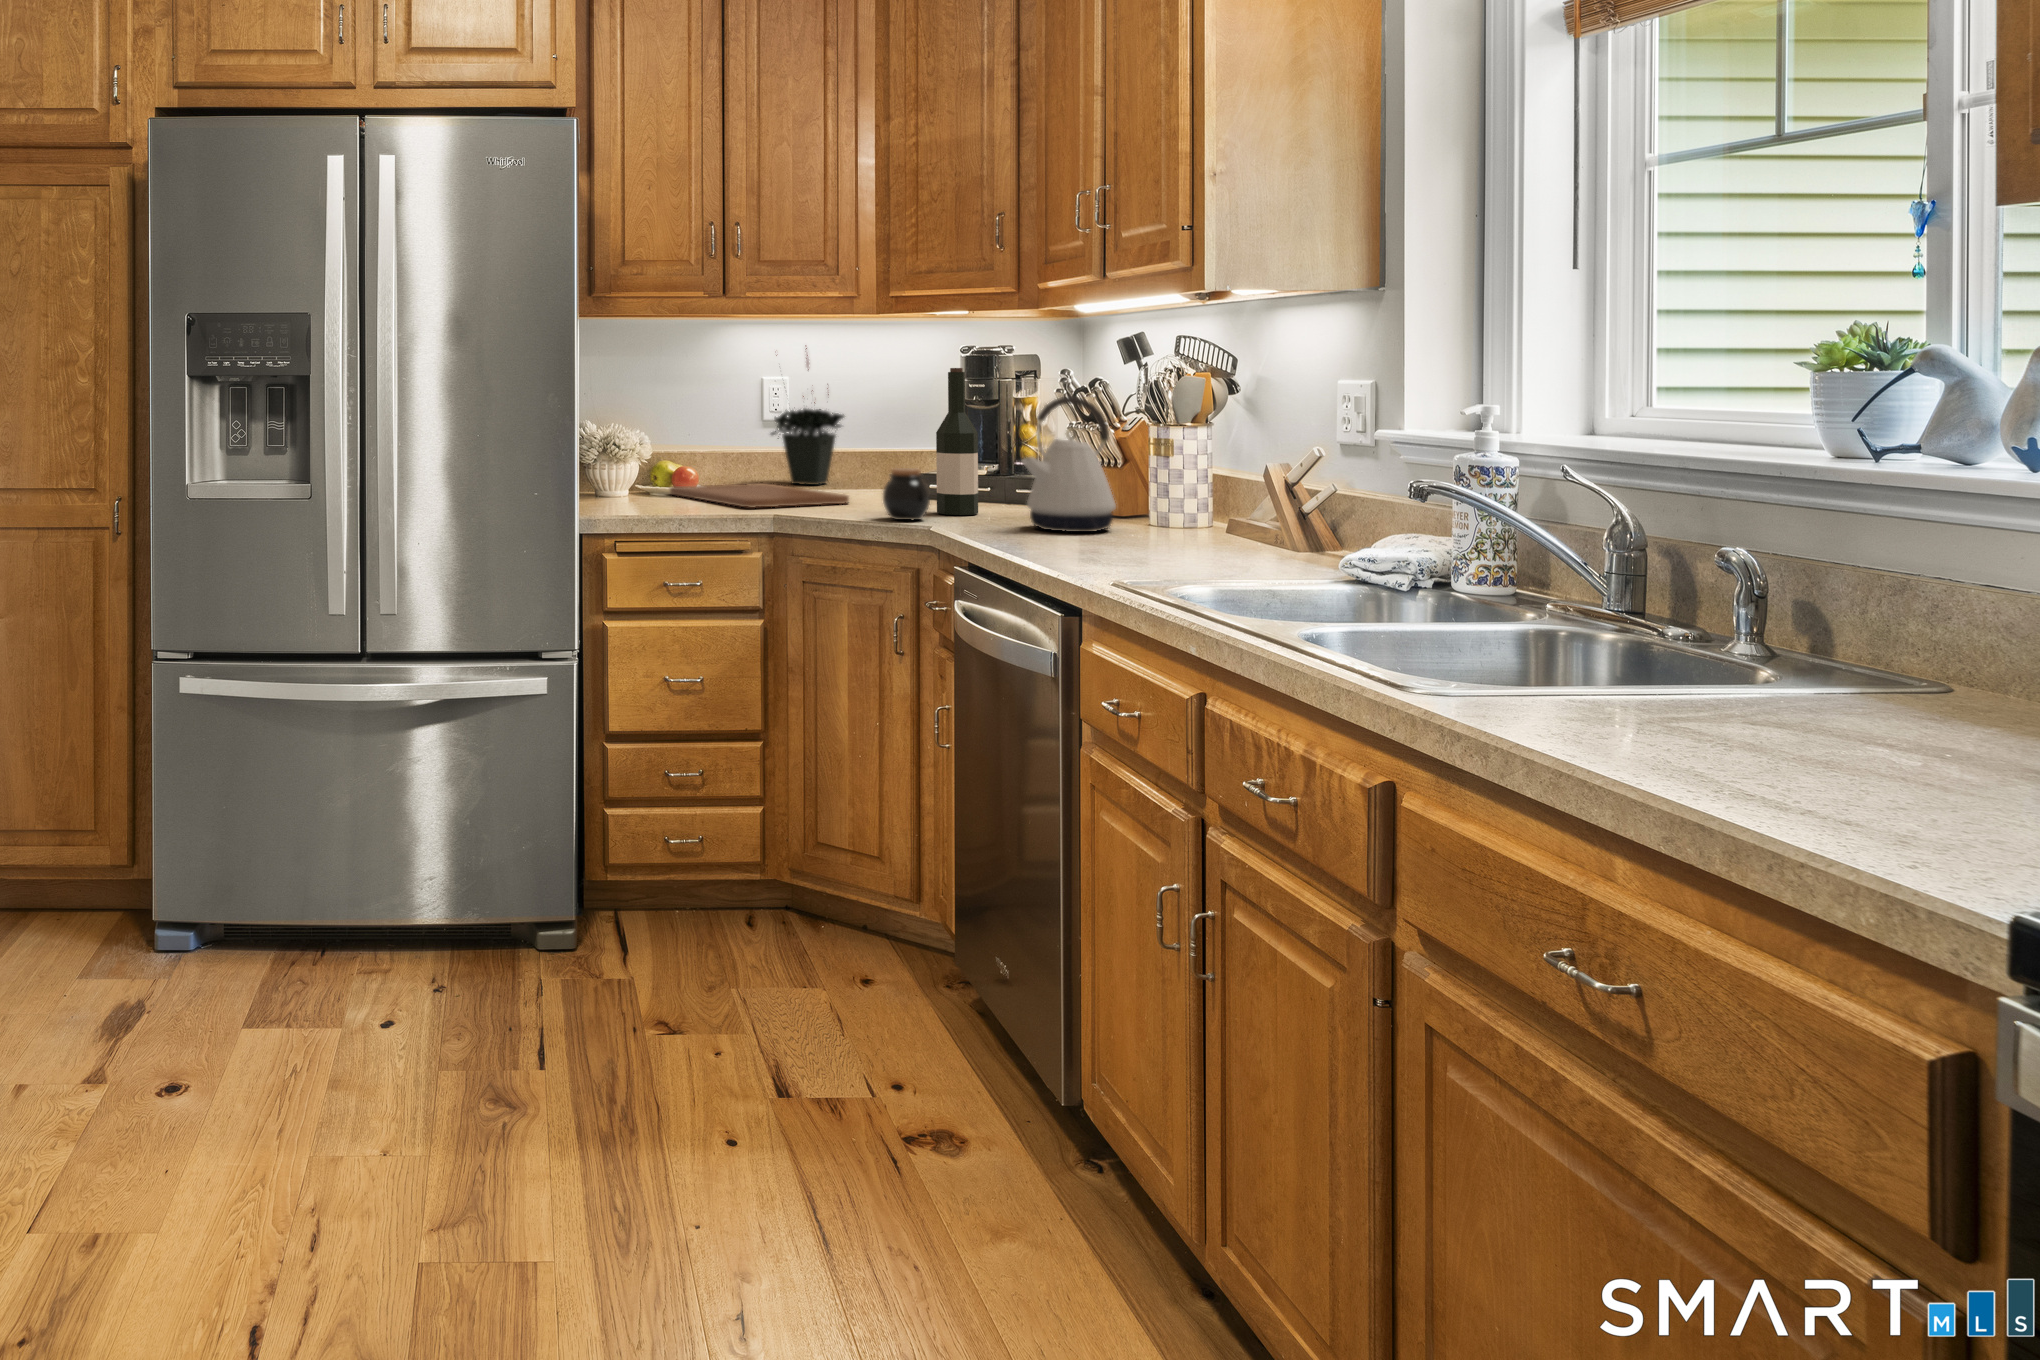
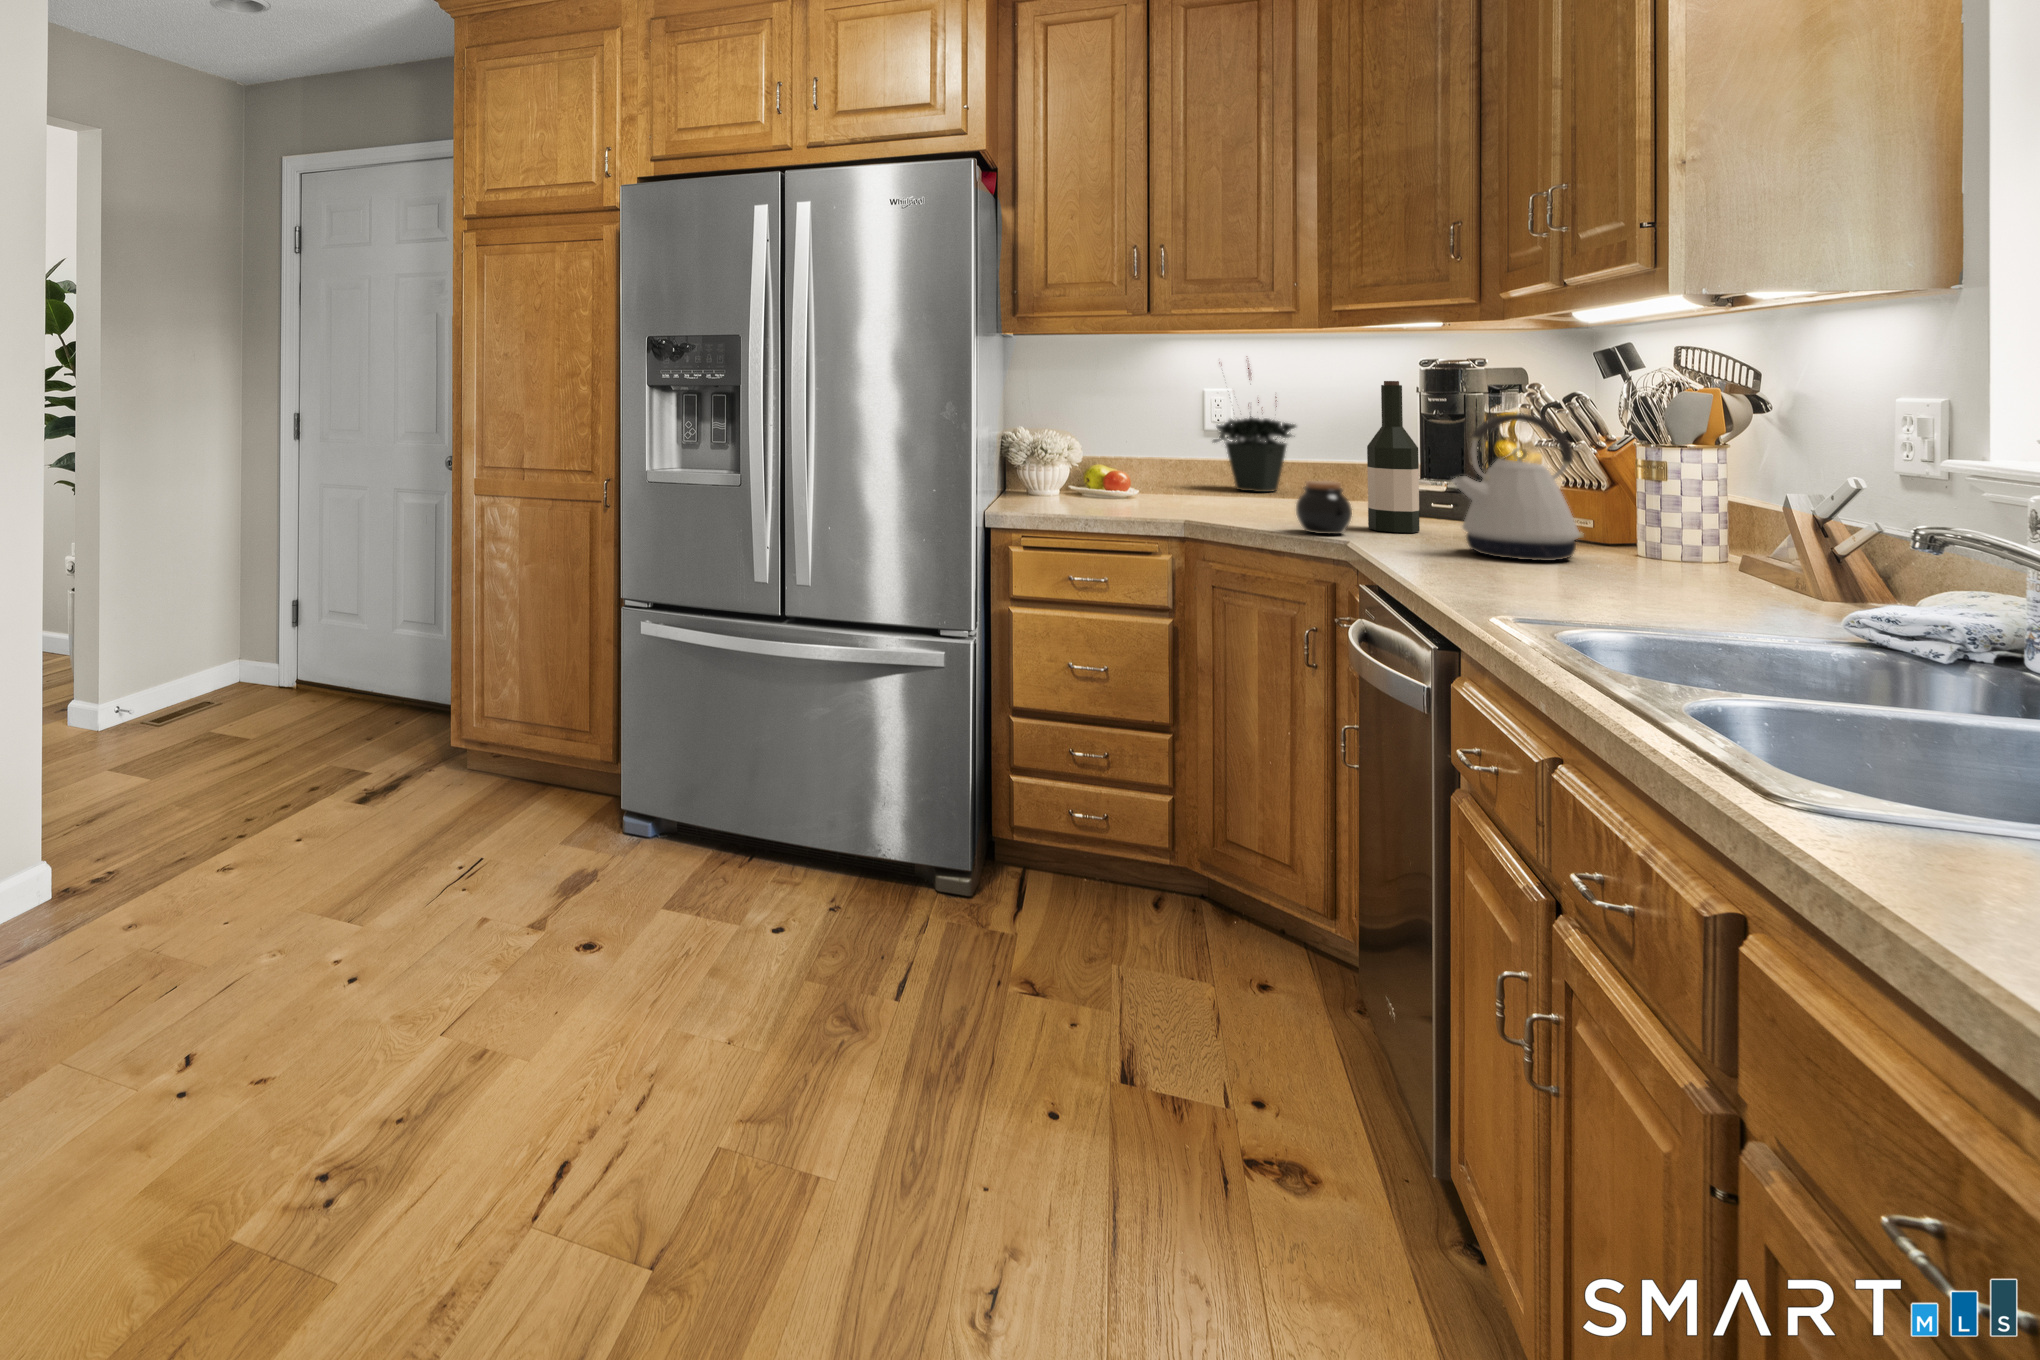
cutting board: present [670,483,849,507] -> none [1094,487,1277,513]

